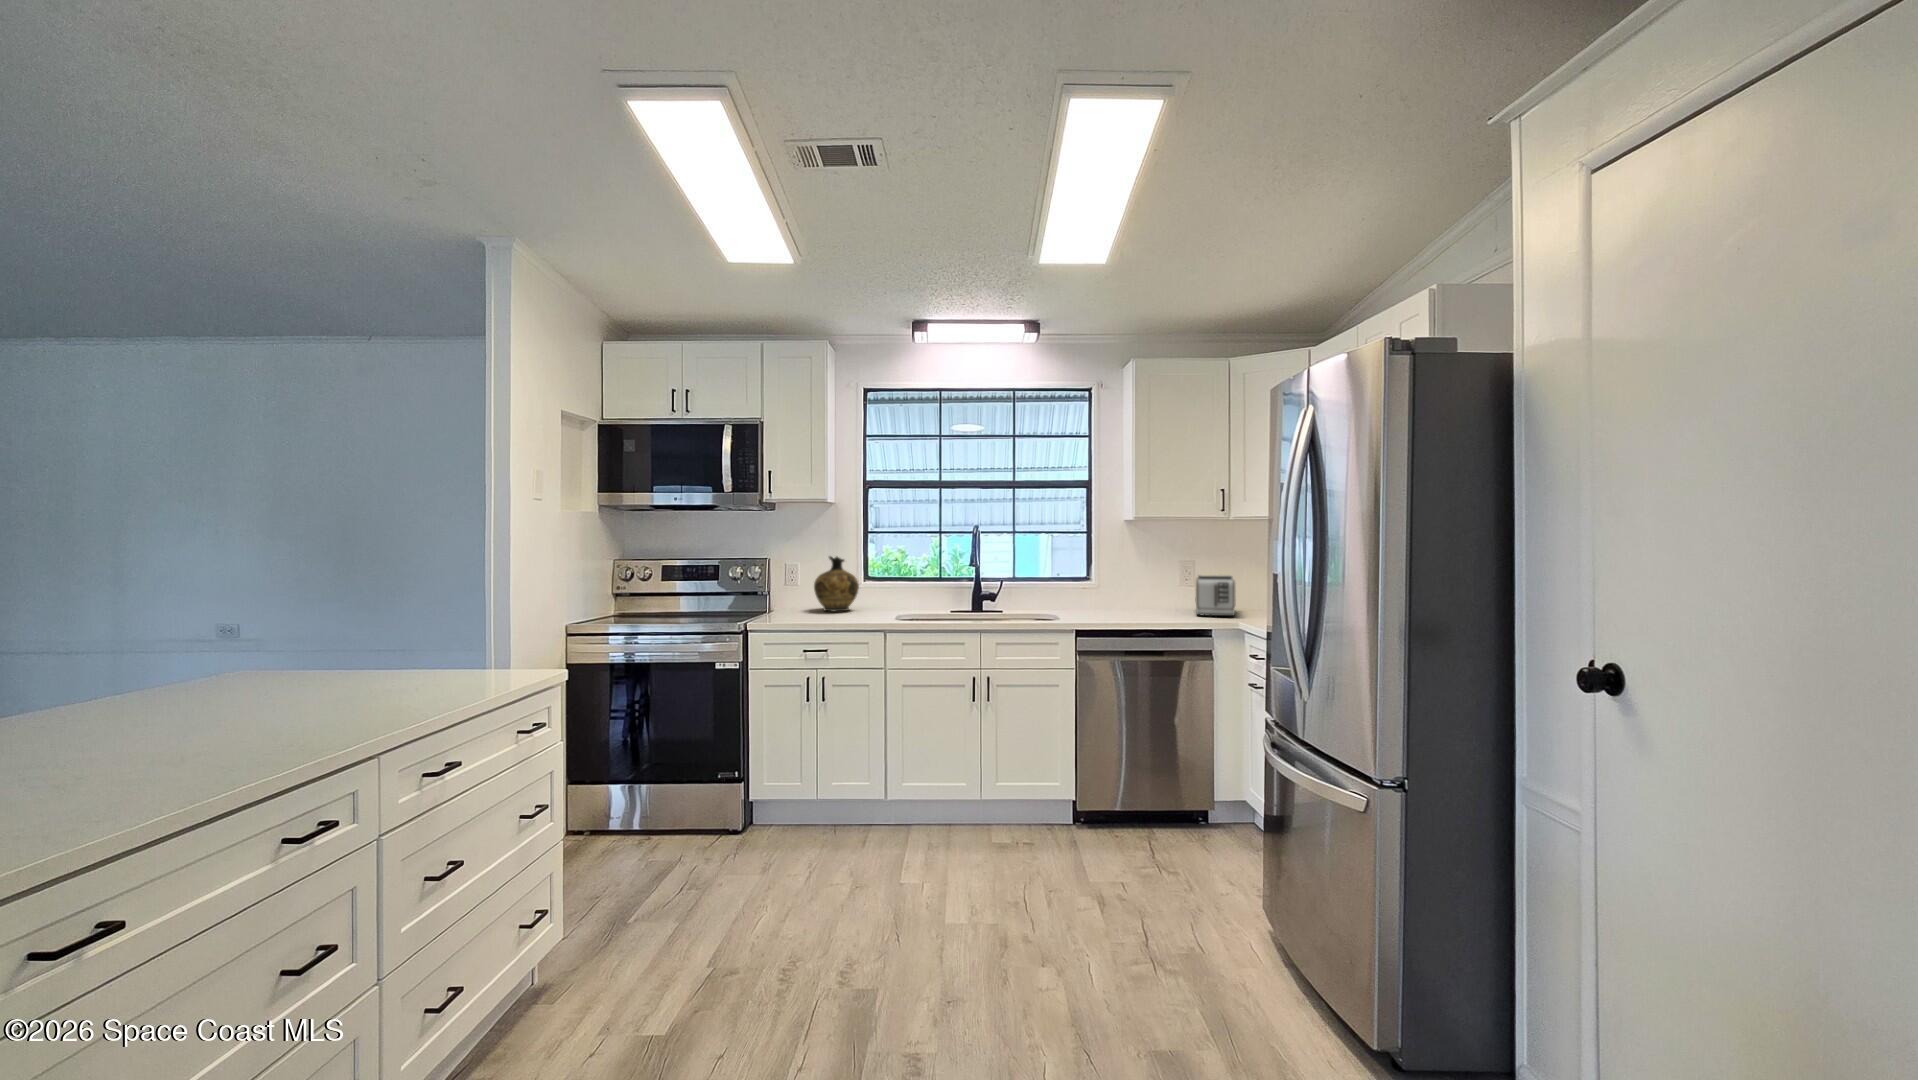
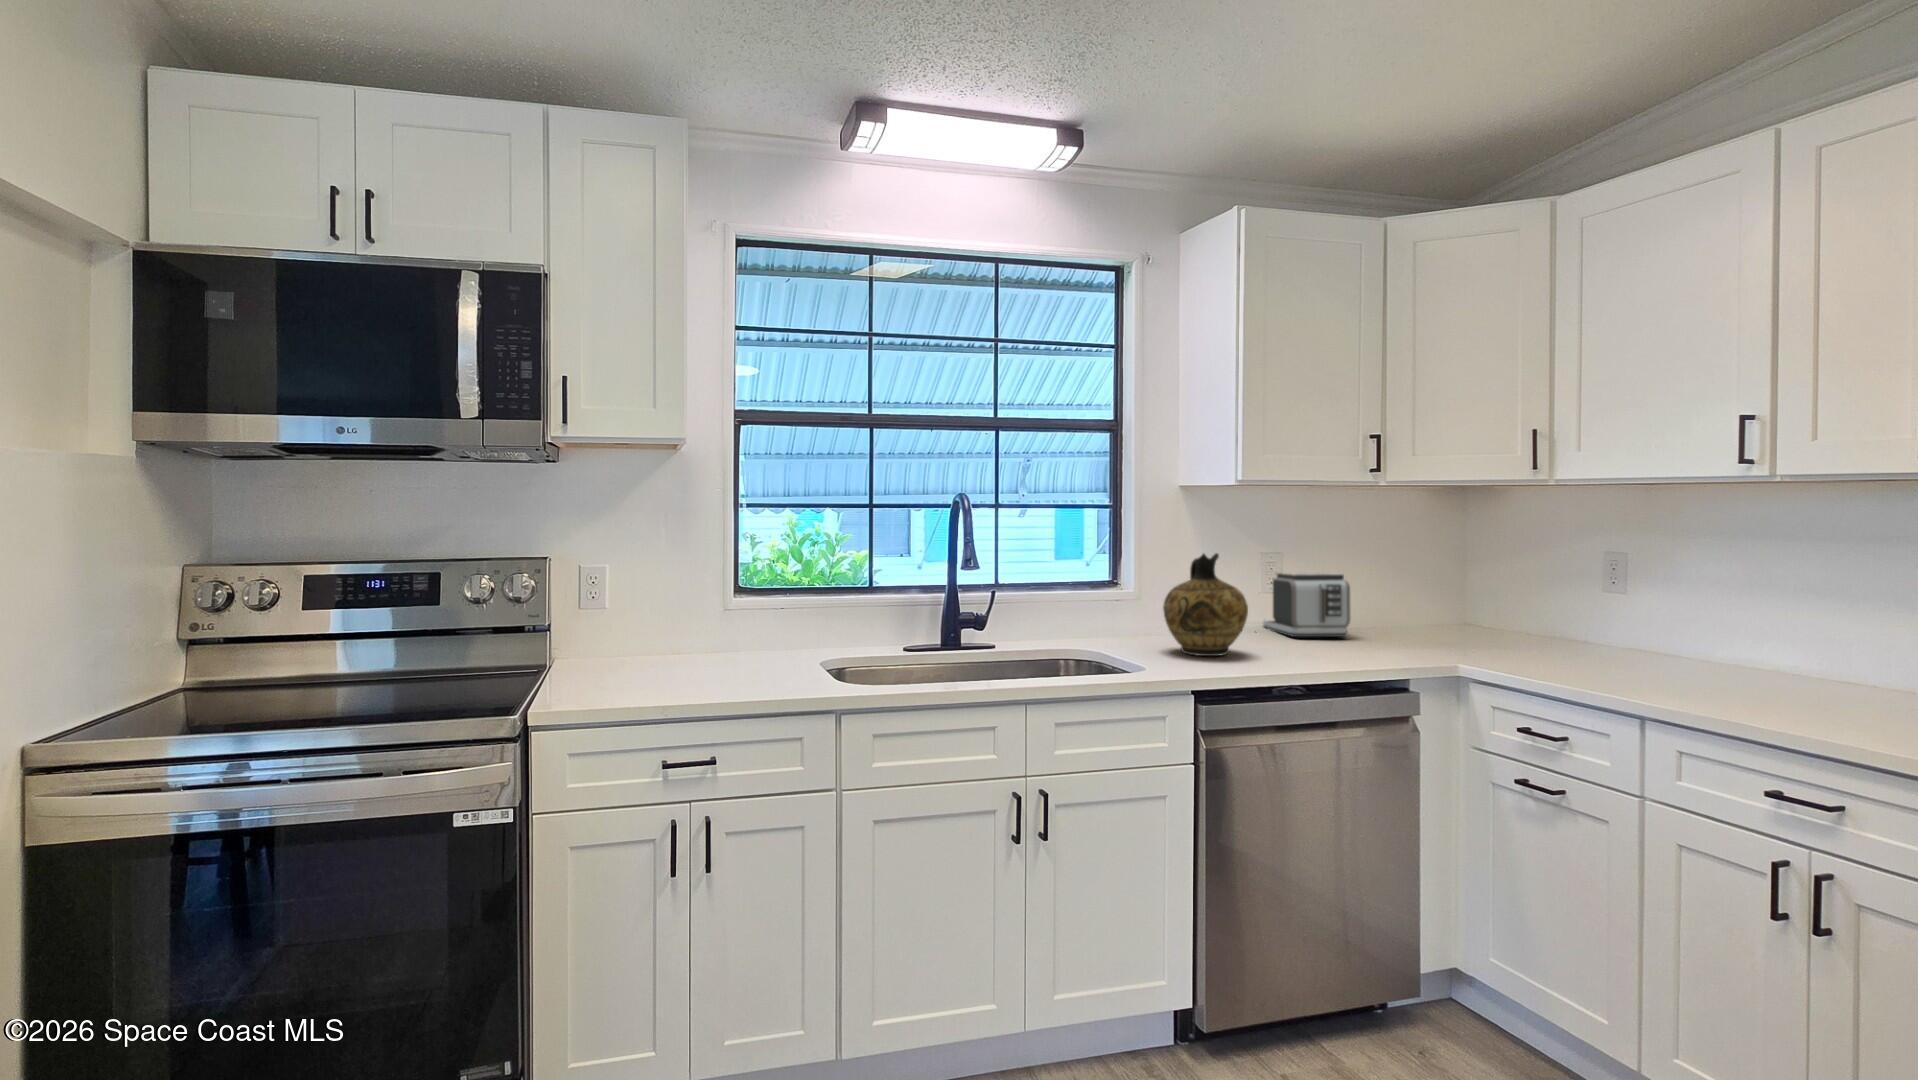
ceramic jug: present [814,556,859,612] -> present [1163,553,1248,656]

